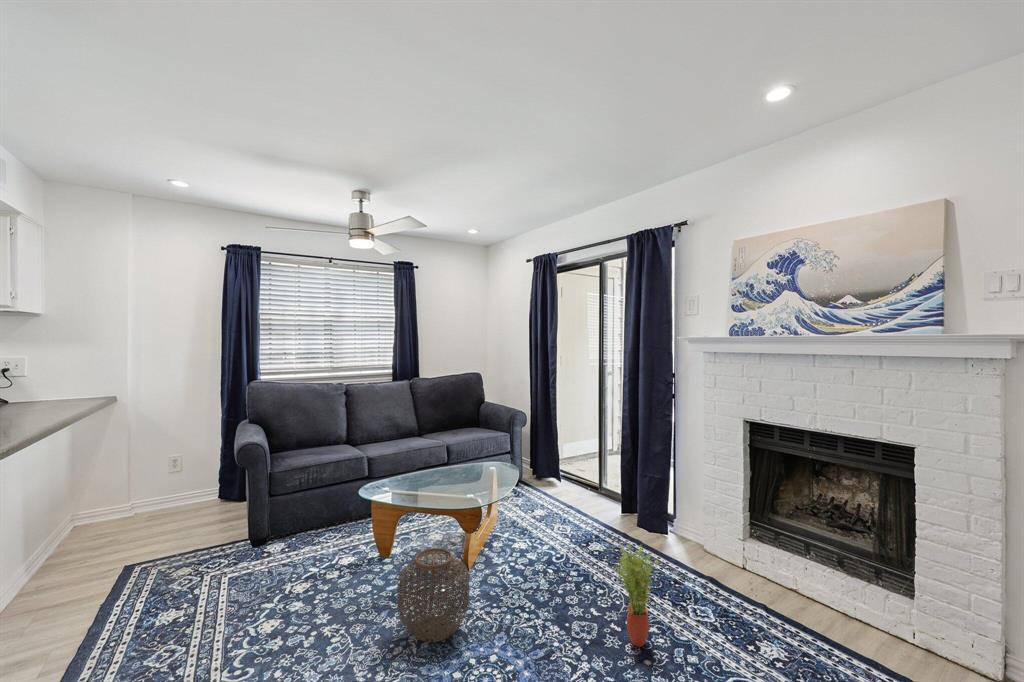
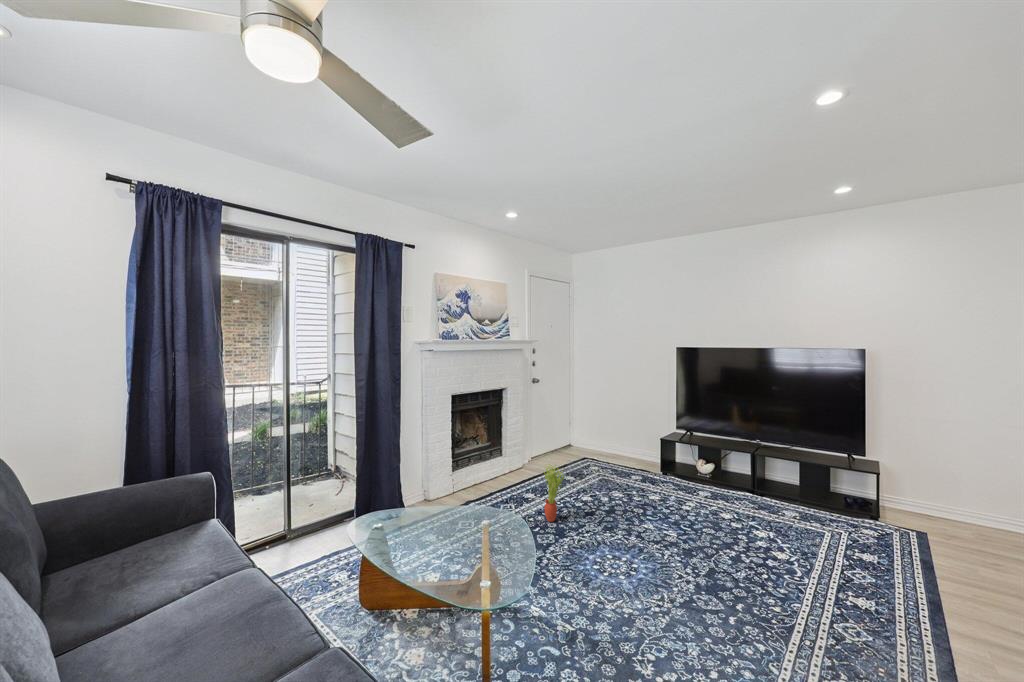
woven basket: present [397,548,469,642] -> none [564,528,626,608]

